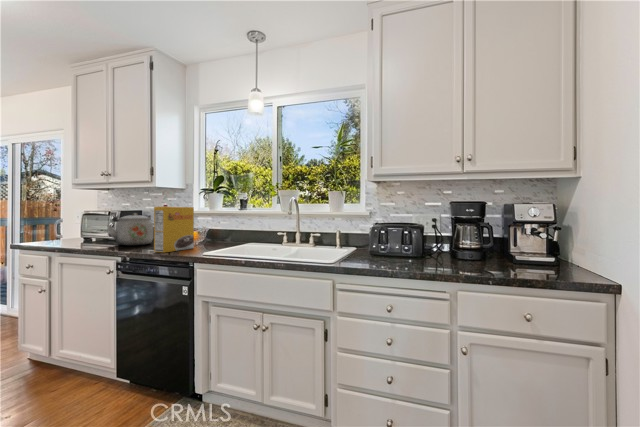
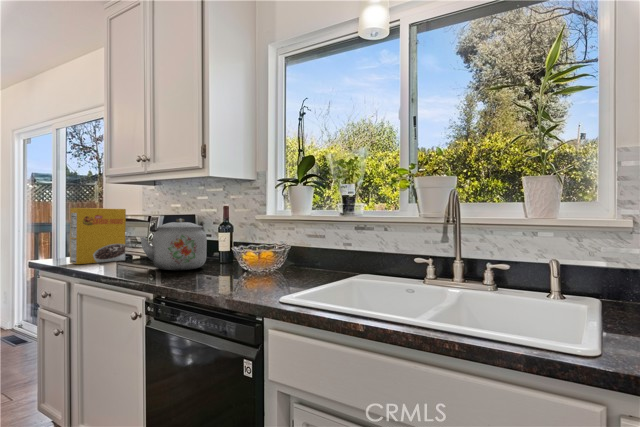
cereal box: present [154,206,194,253] -> present [70,208,126,264]

